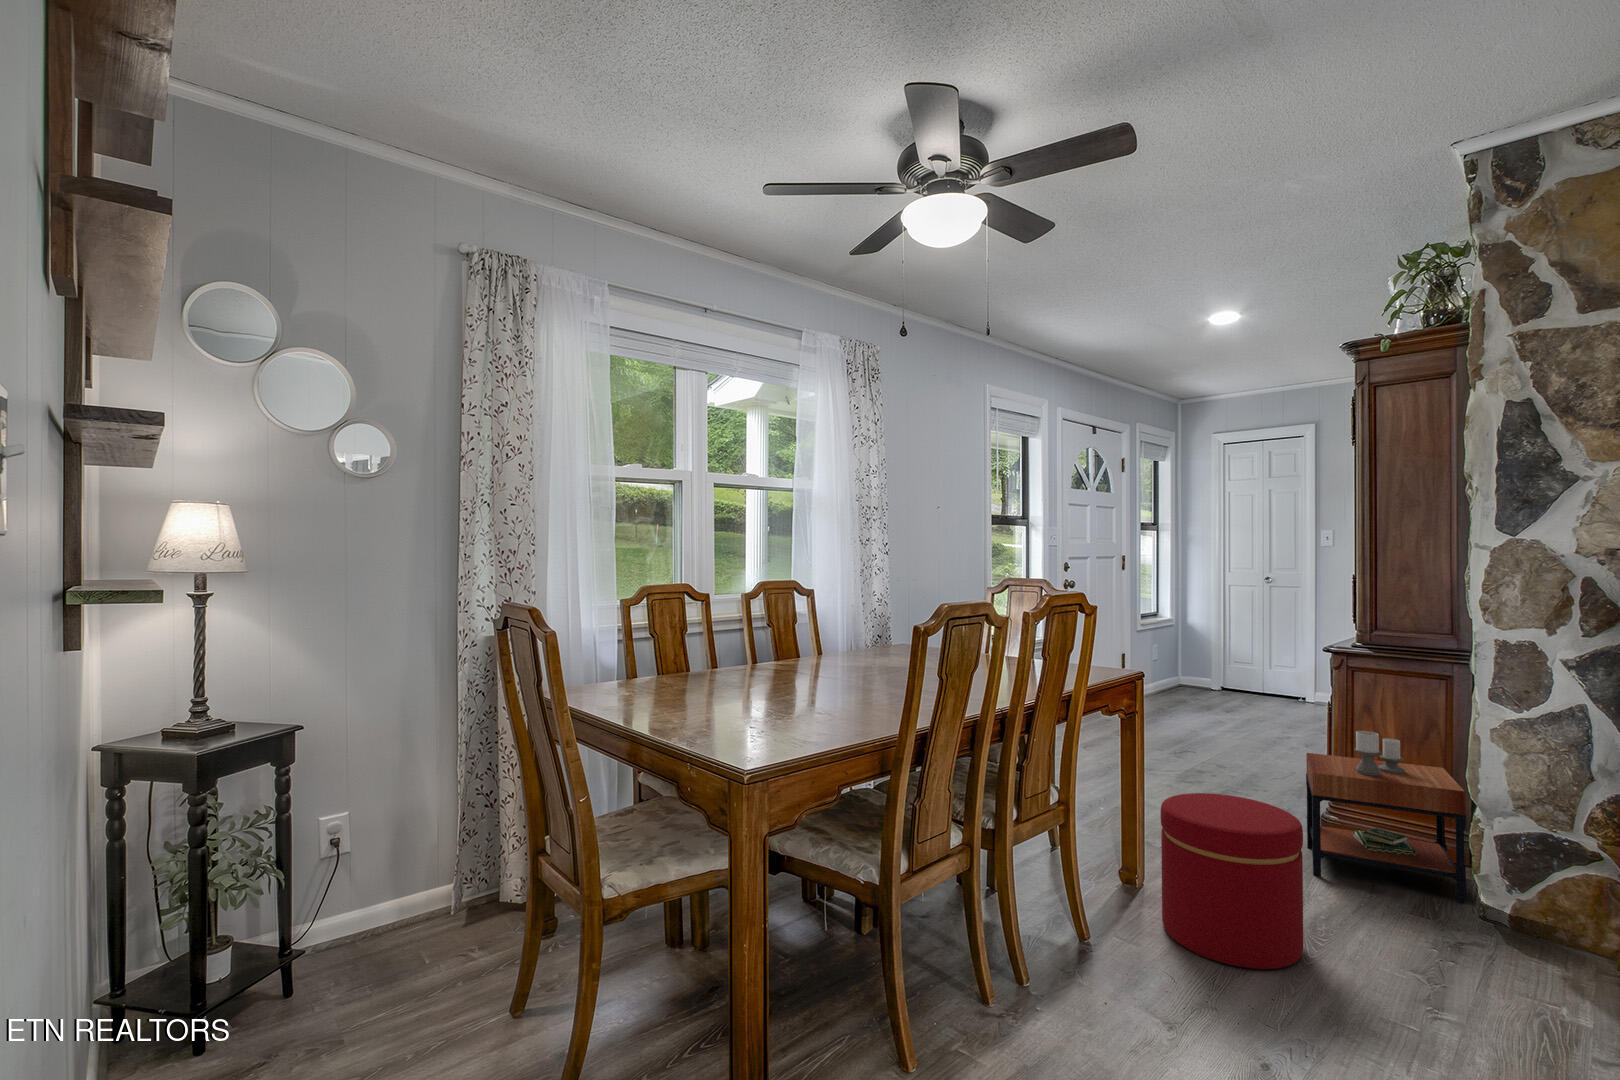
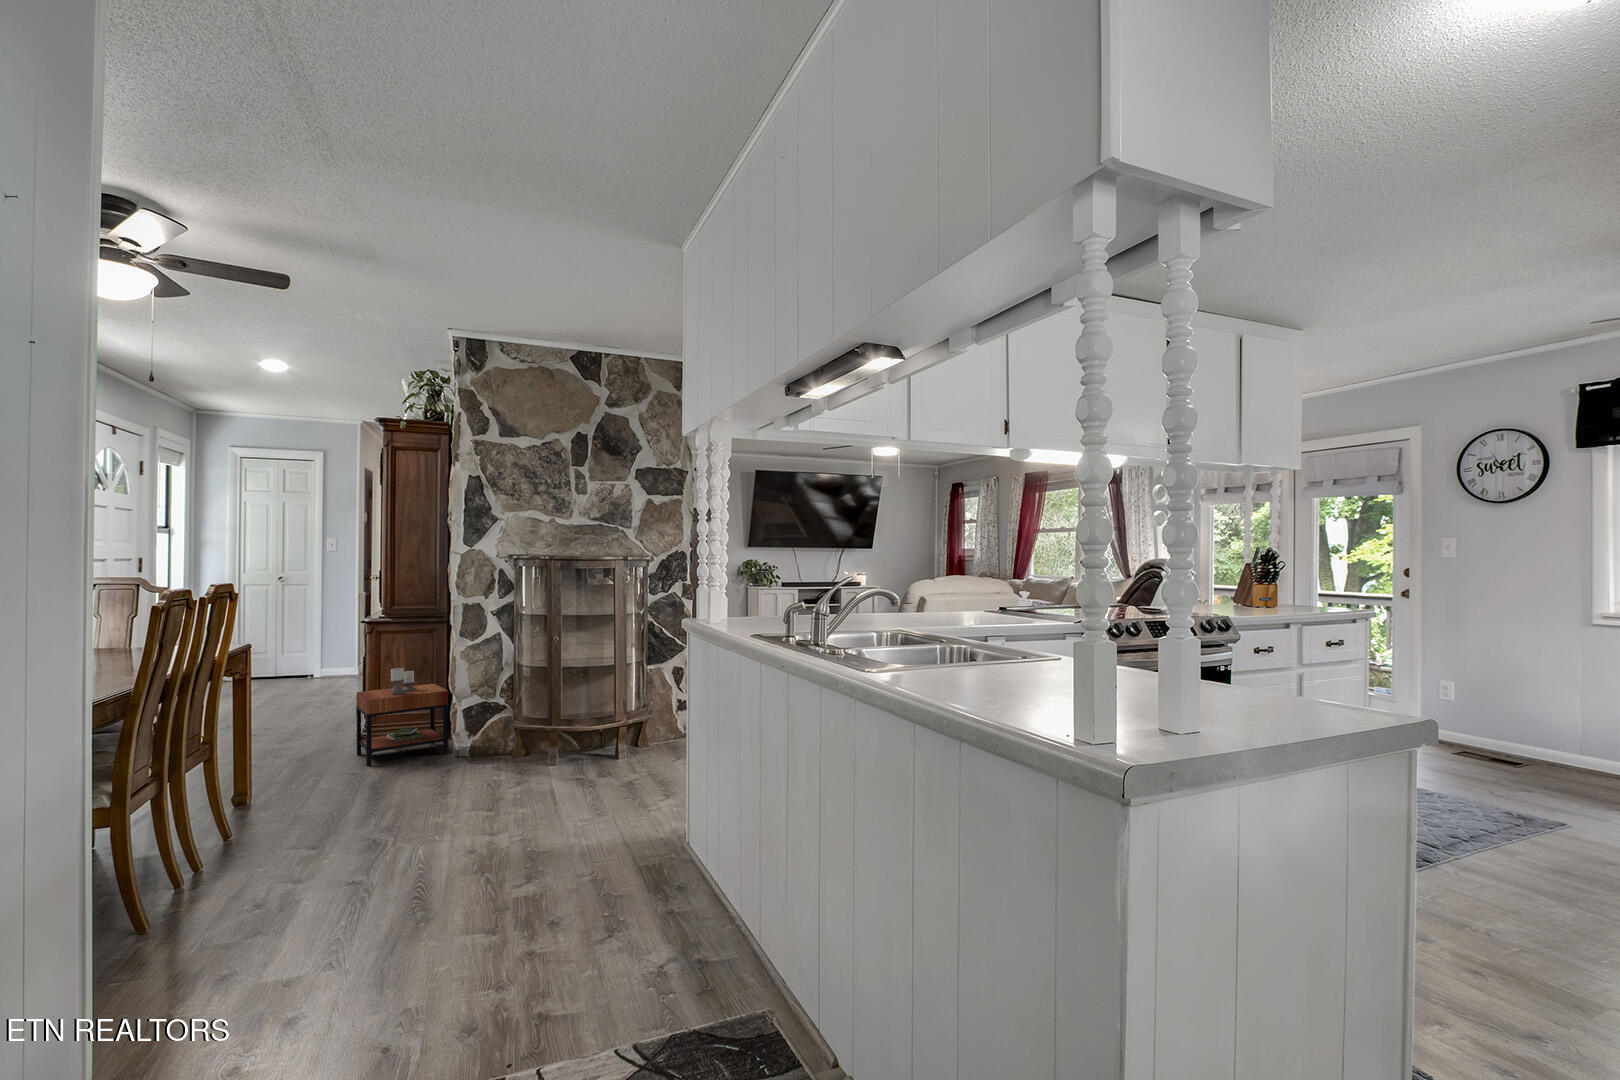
ottoman: present [1161,793,1303,969] -> none [286,717,379,818]

